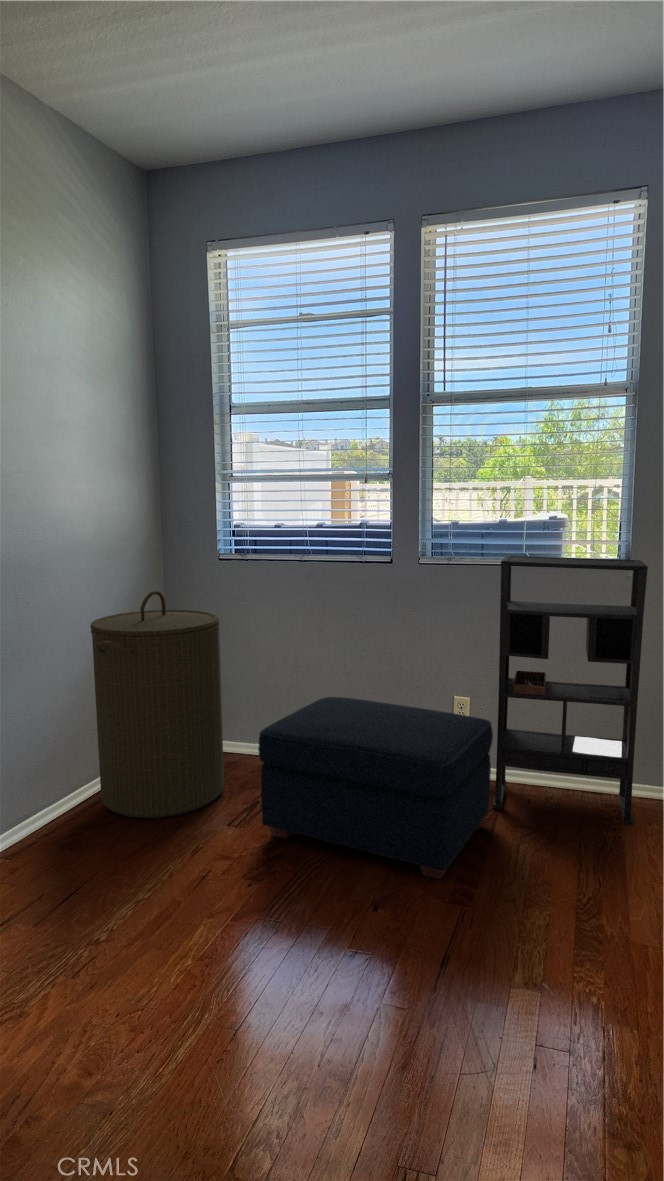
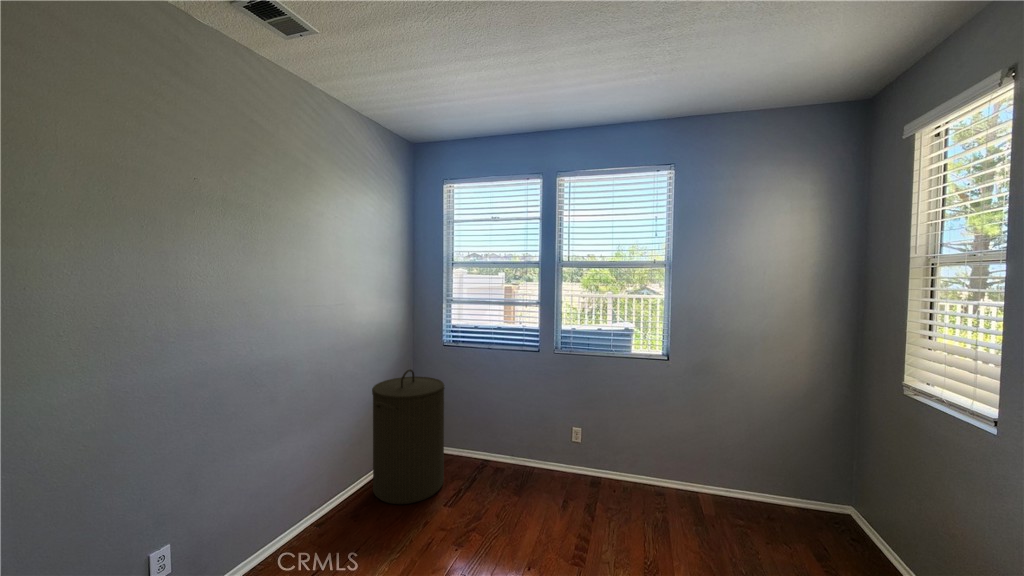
bookshelf: present [493,556,648,825] -> none [596,352,679,510]
ottoman: present [258,697,493,879] -> none [466,430,597,551]

